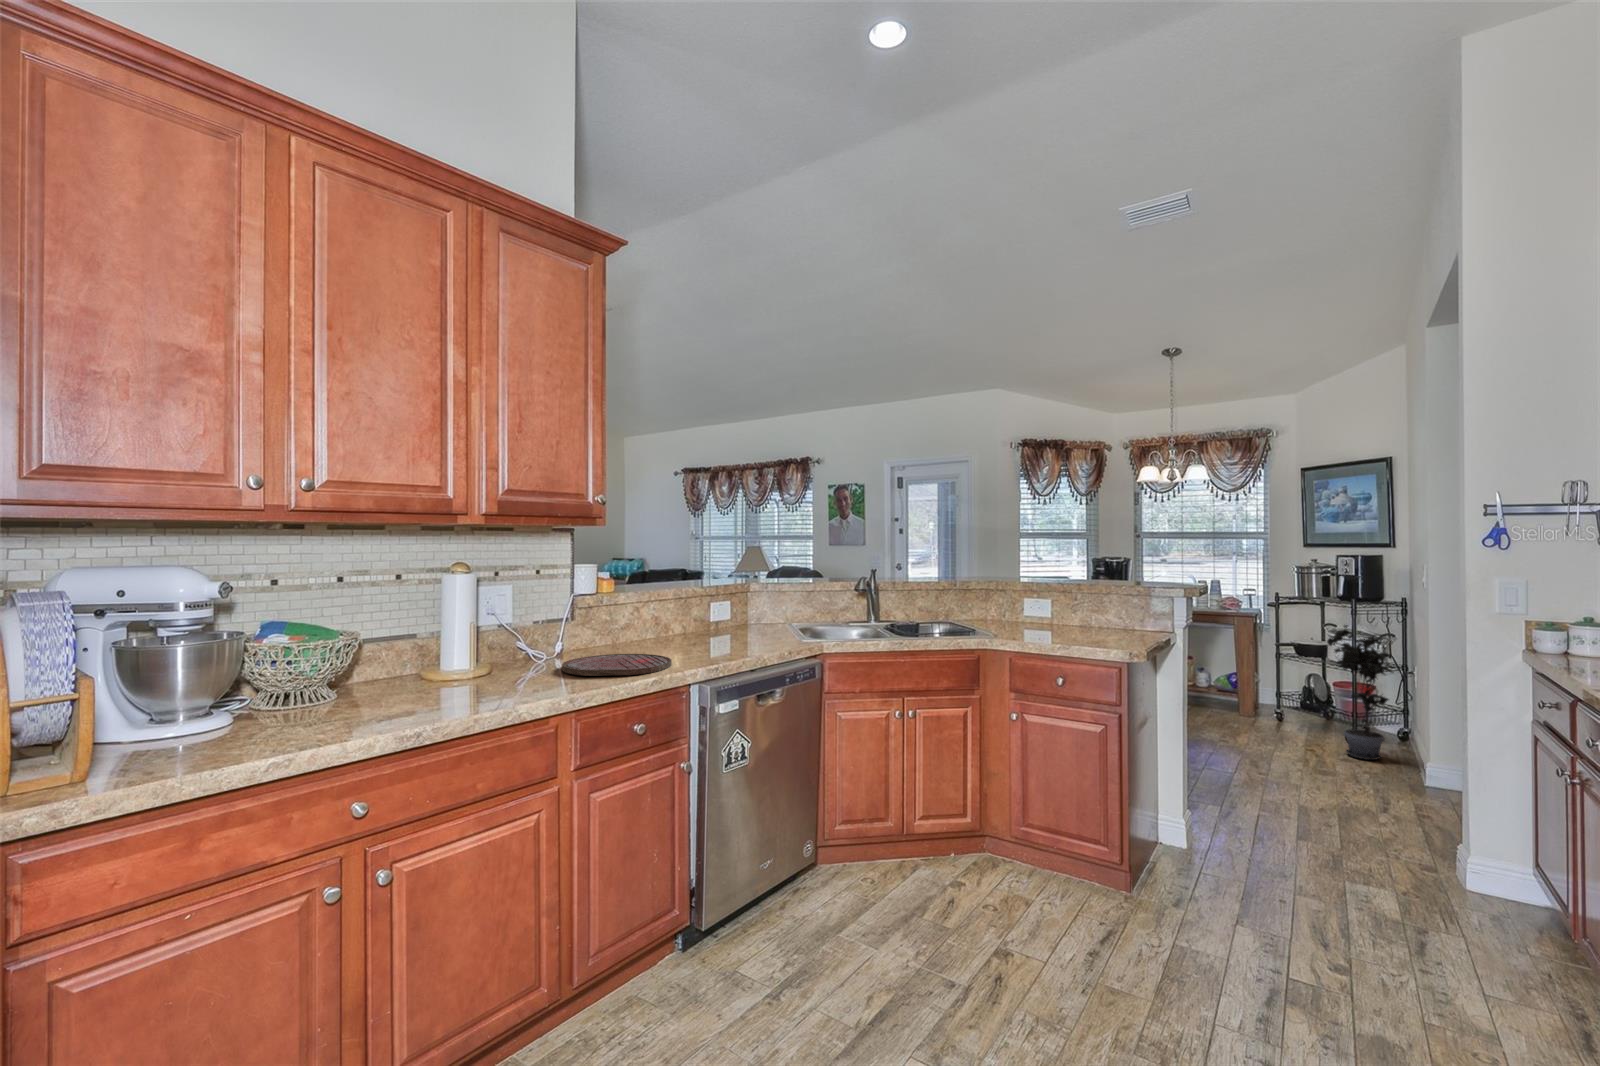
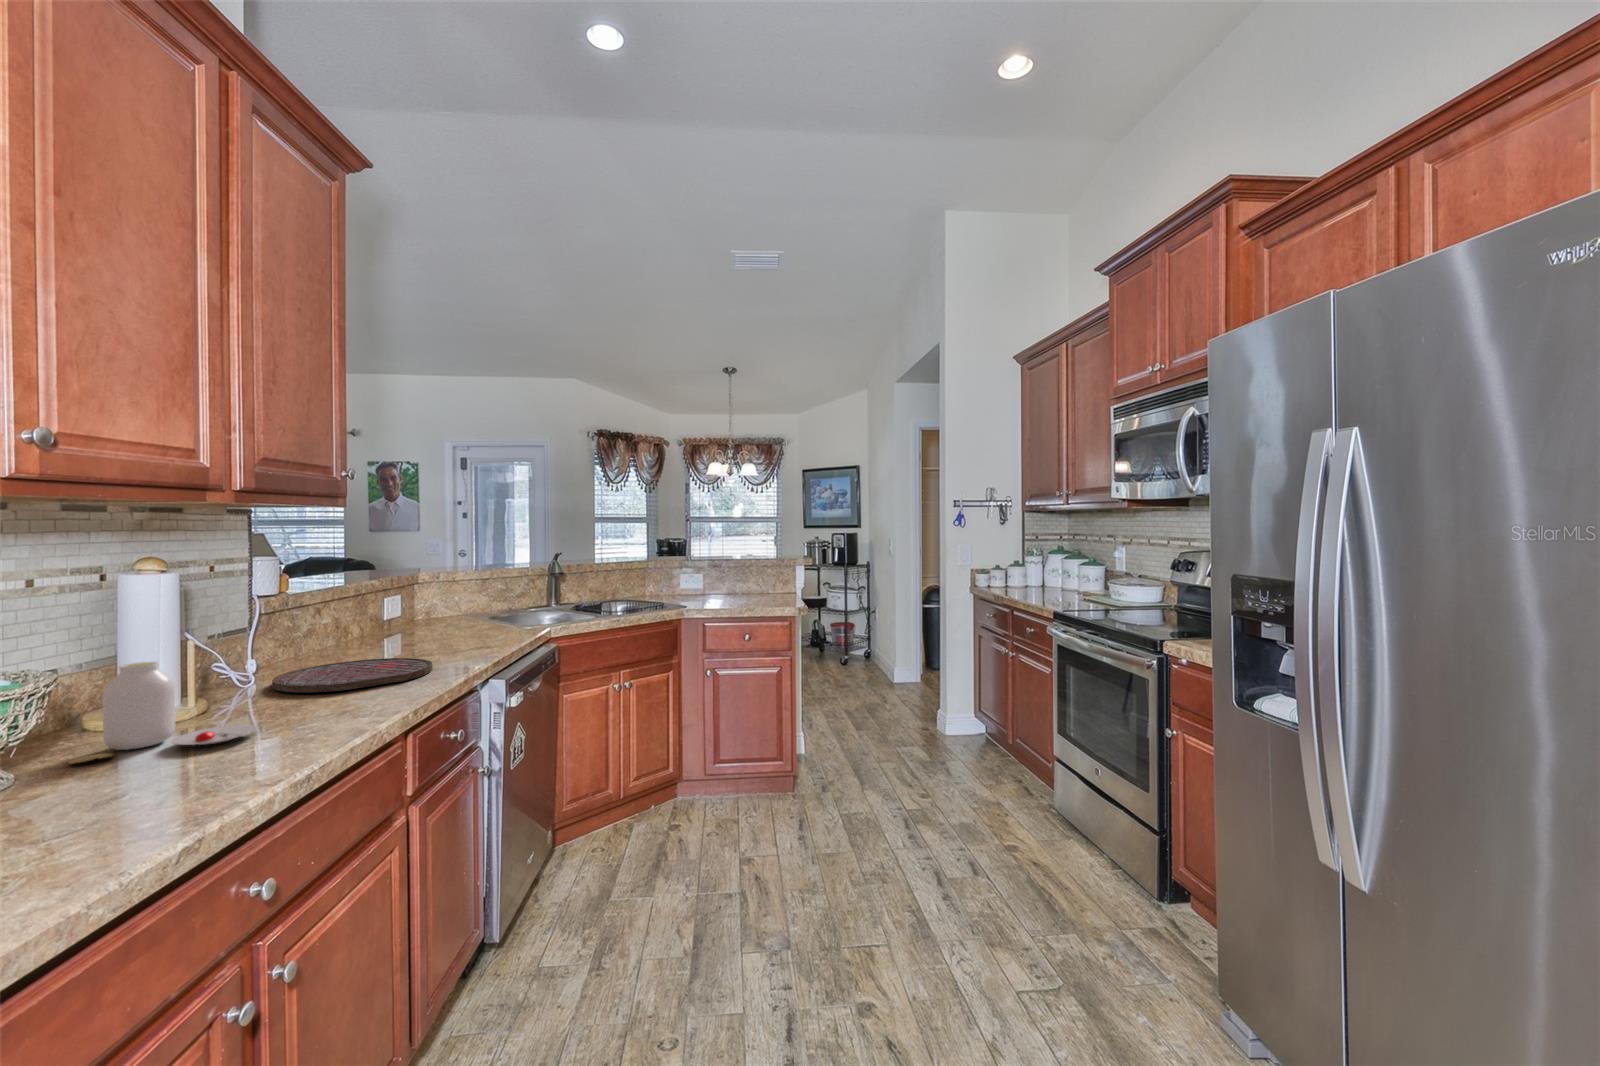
potted plant: present [1327,625,1394,760] -> none [838,581,877,671]
jar: none [404,638,497,698] -> present [69,662,258,764]

